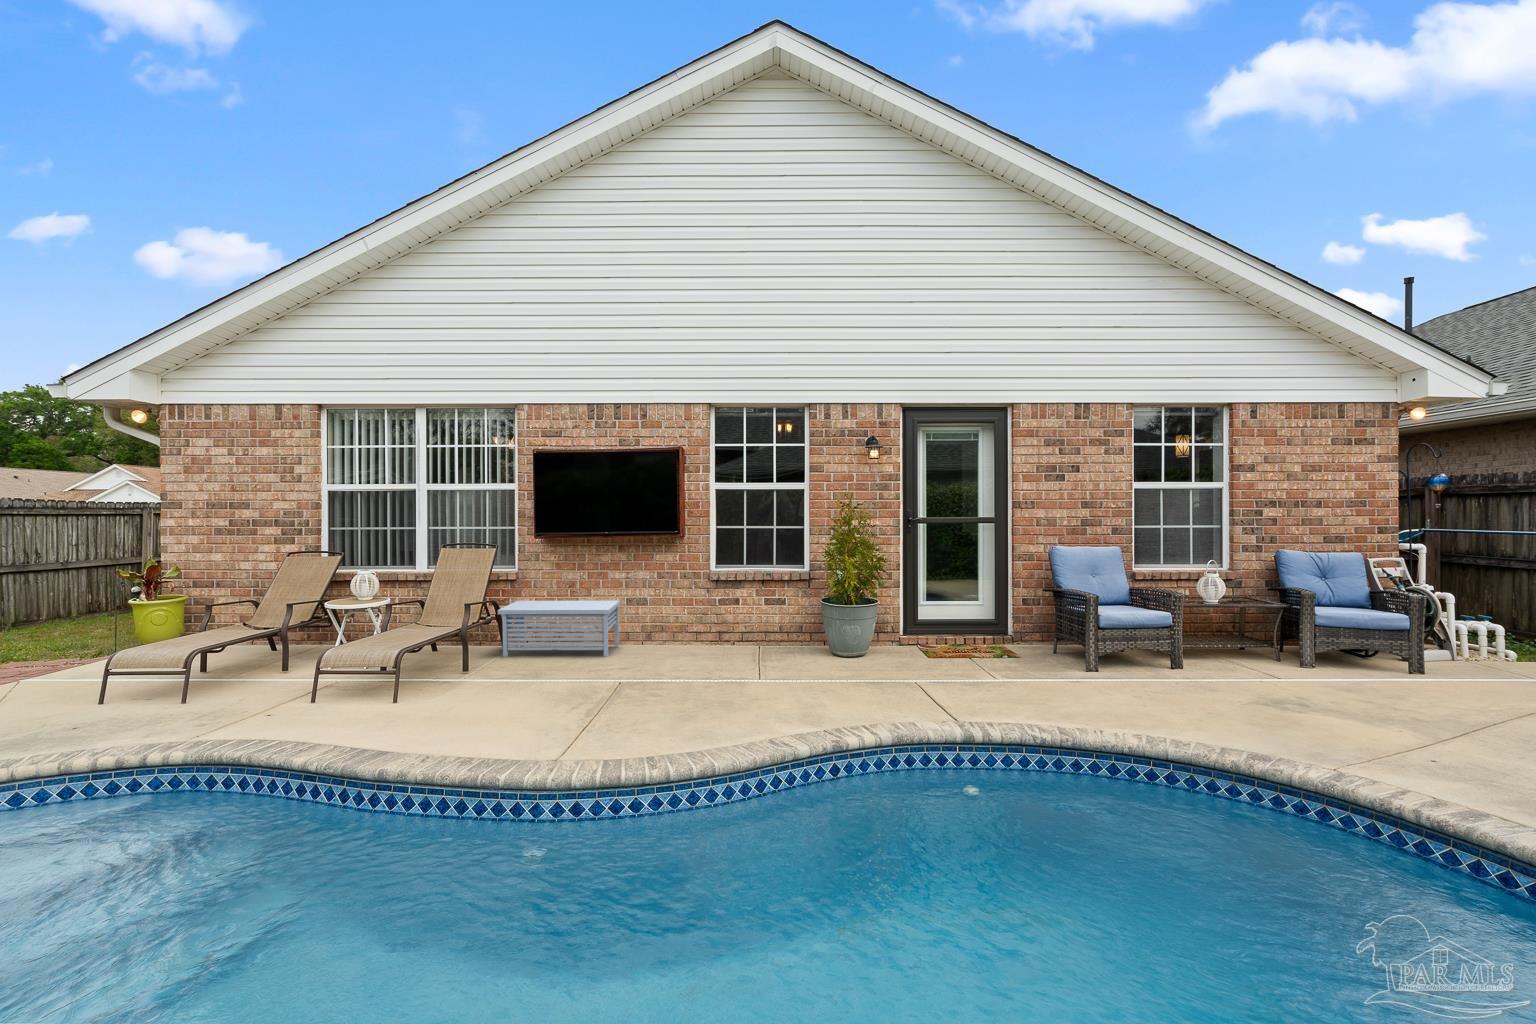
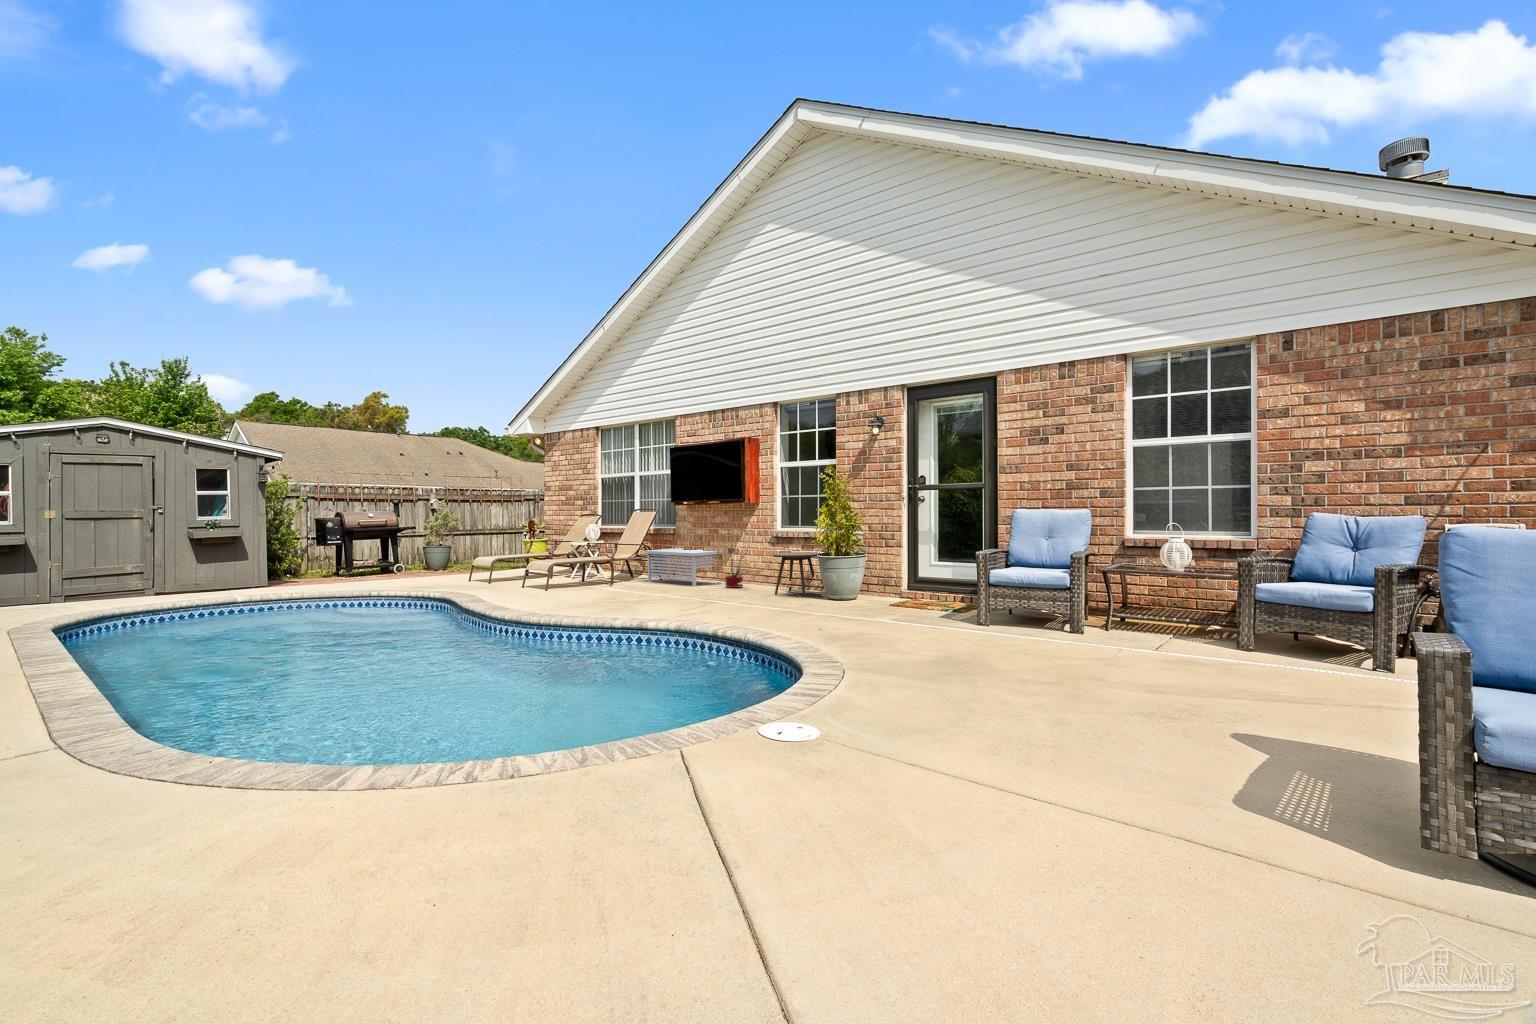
decorative plant: none [643,592,694,653] -> present [725,546,746,588]
side table: none [749,598,808,658] -> present [773,552,819,597]

